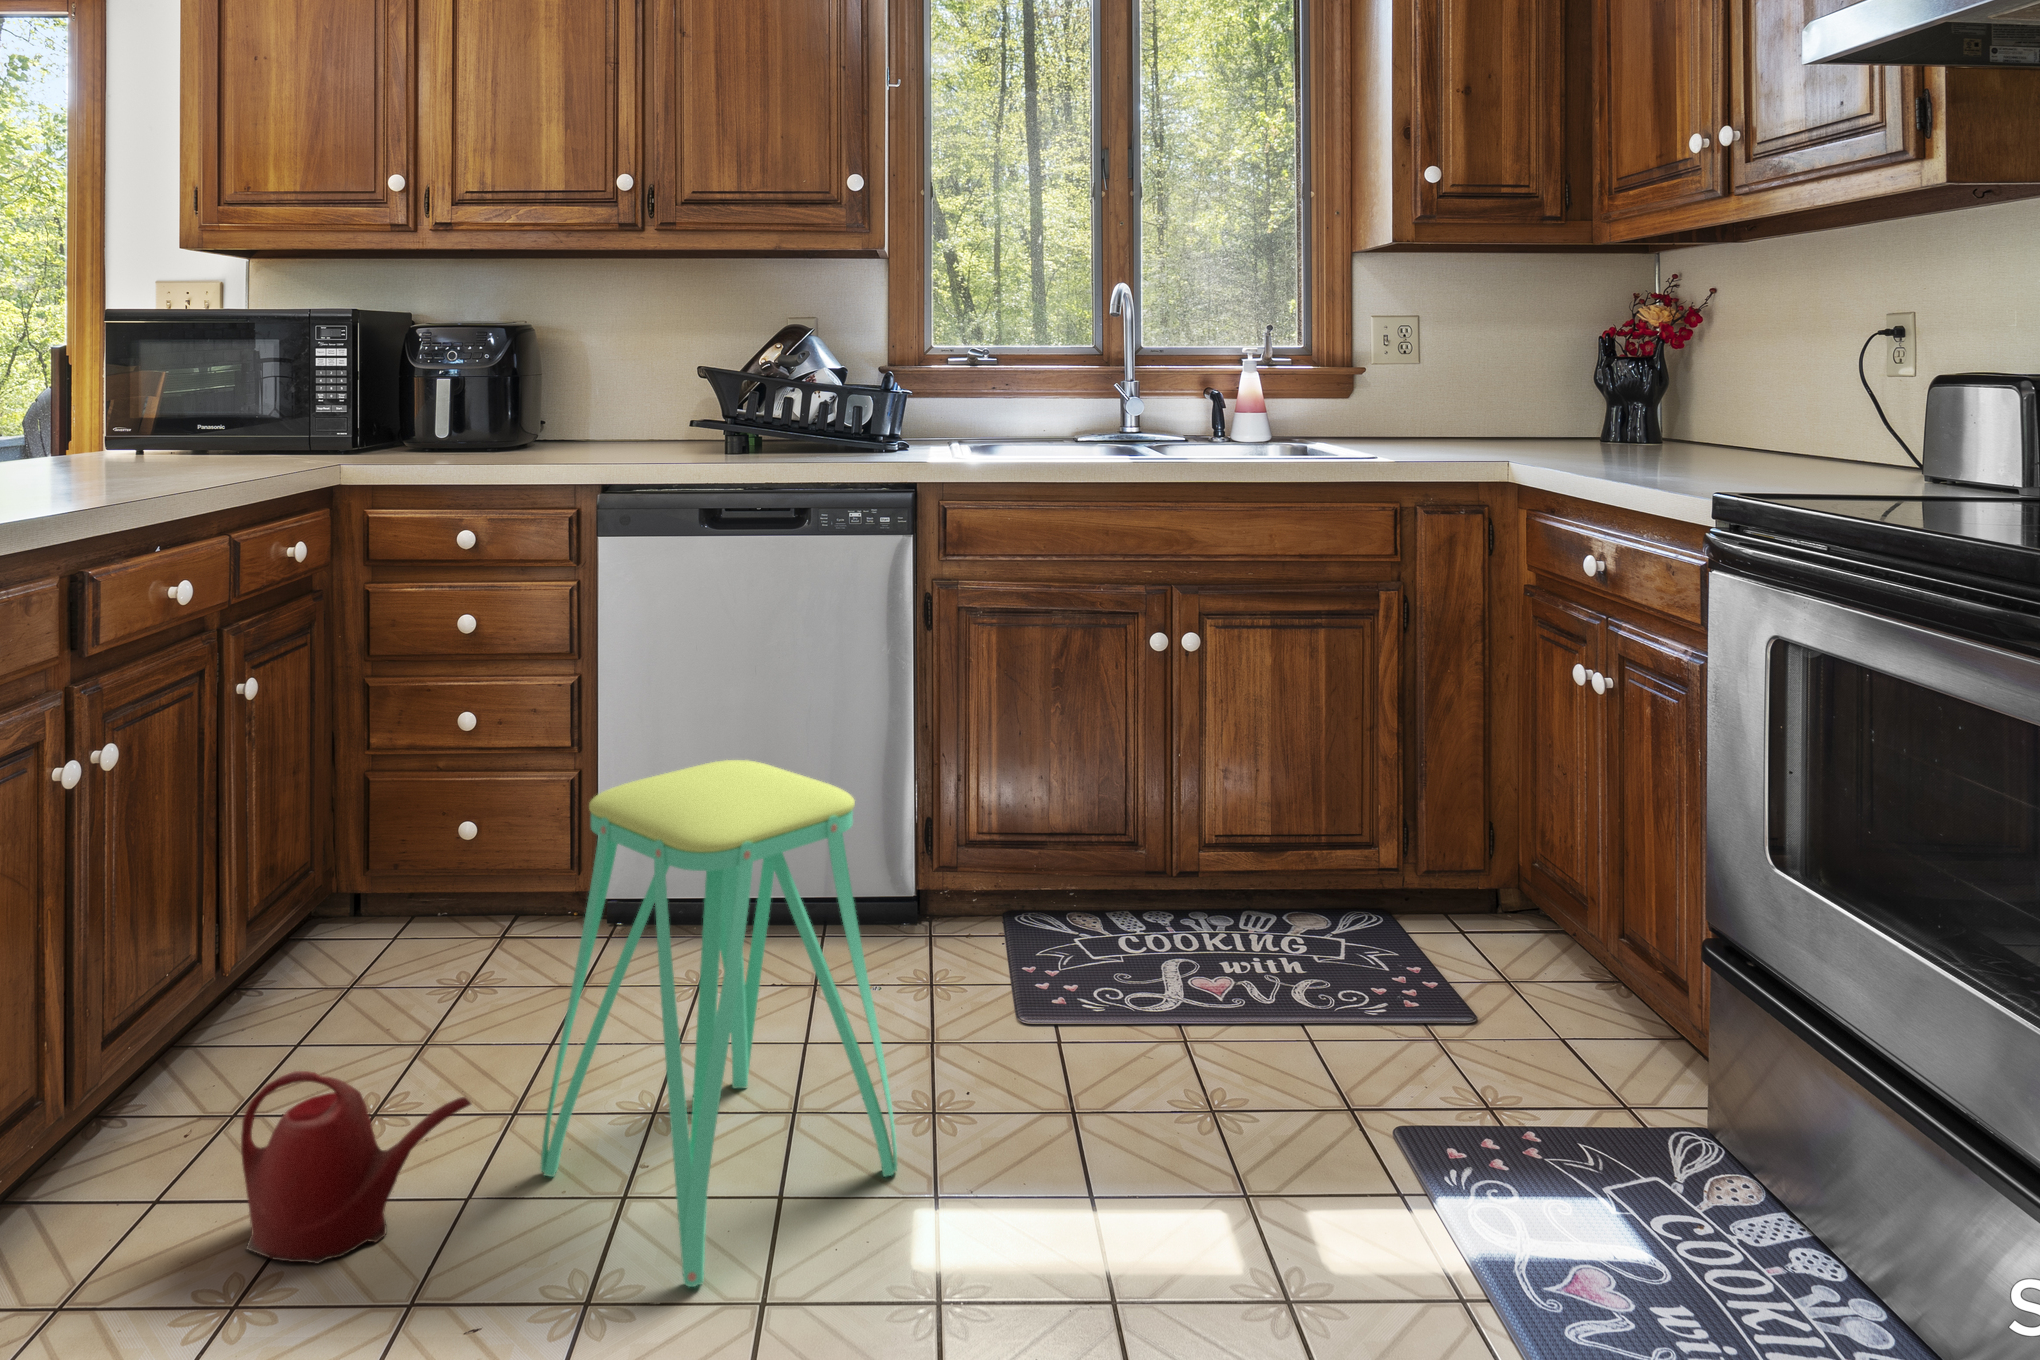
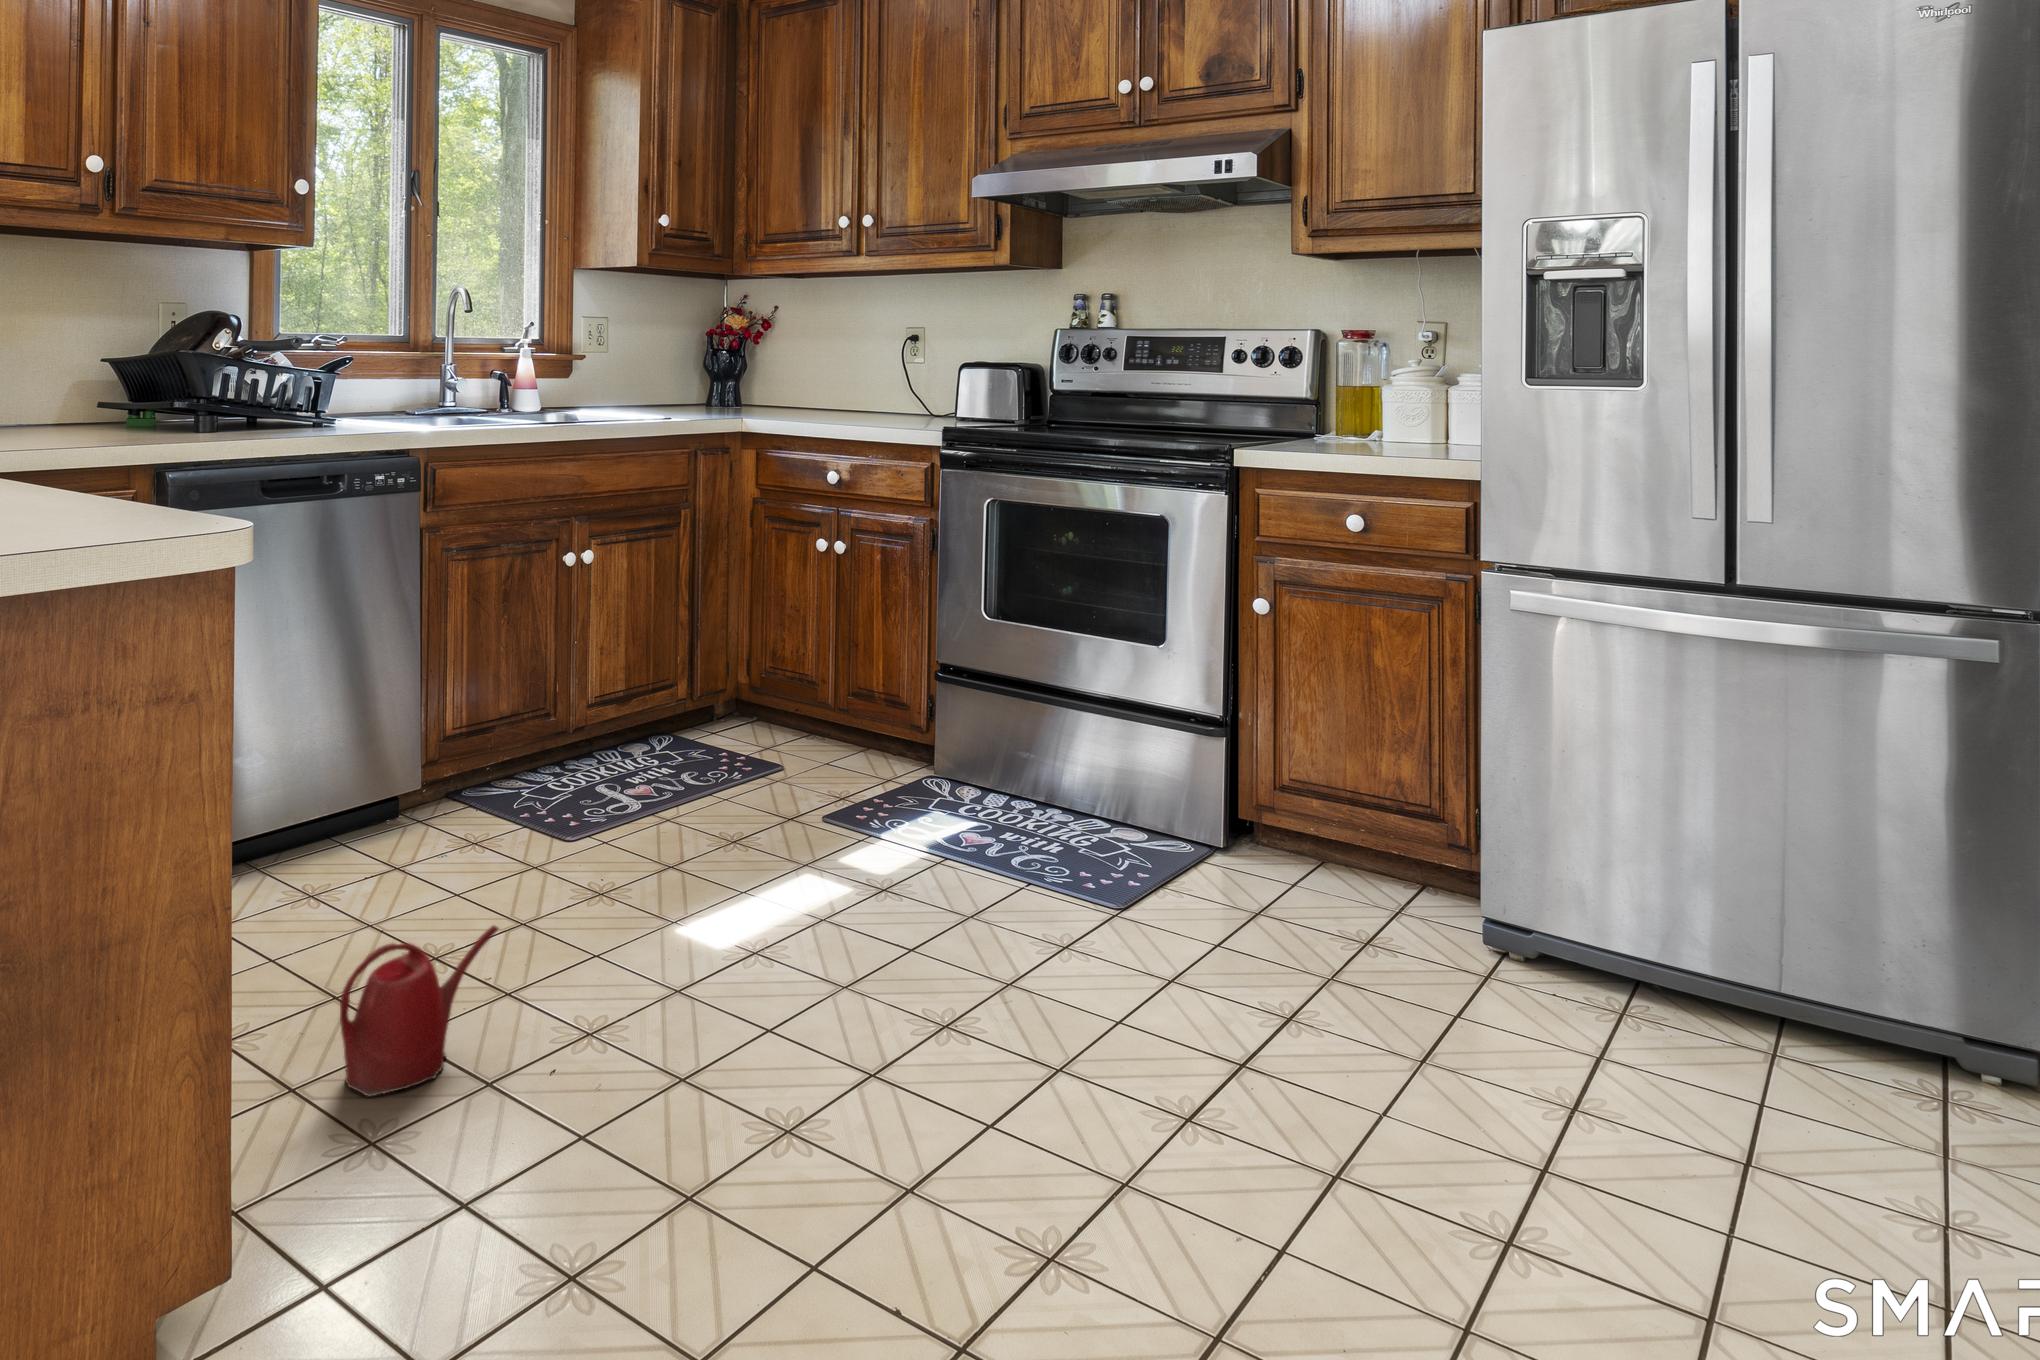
stool: present [541,760,898,1287] -> none [466,657,672,993]

